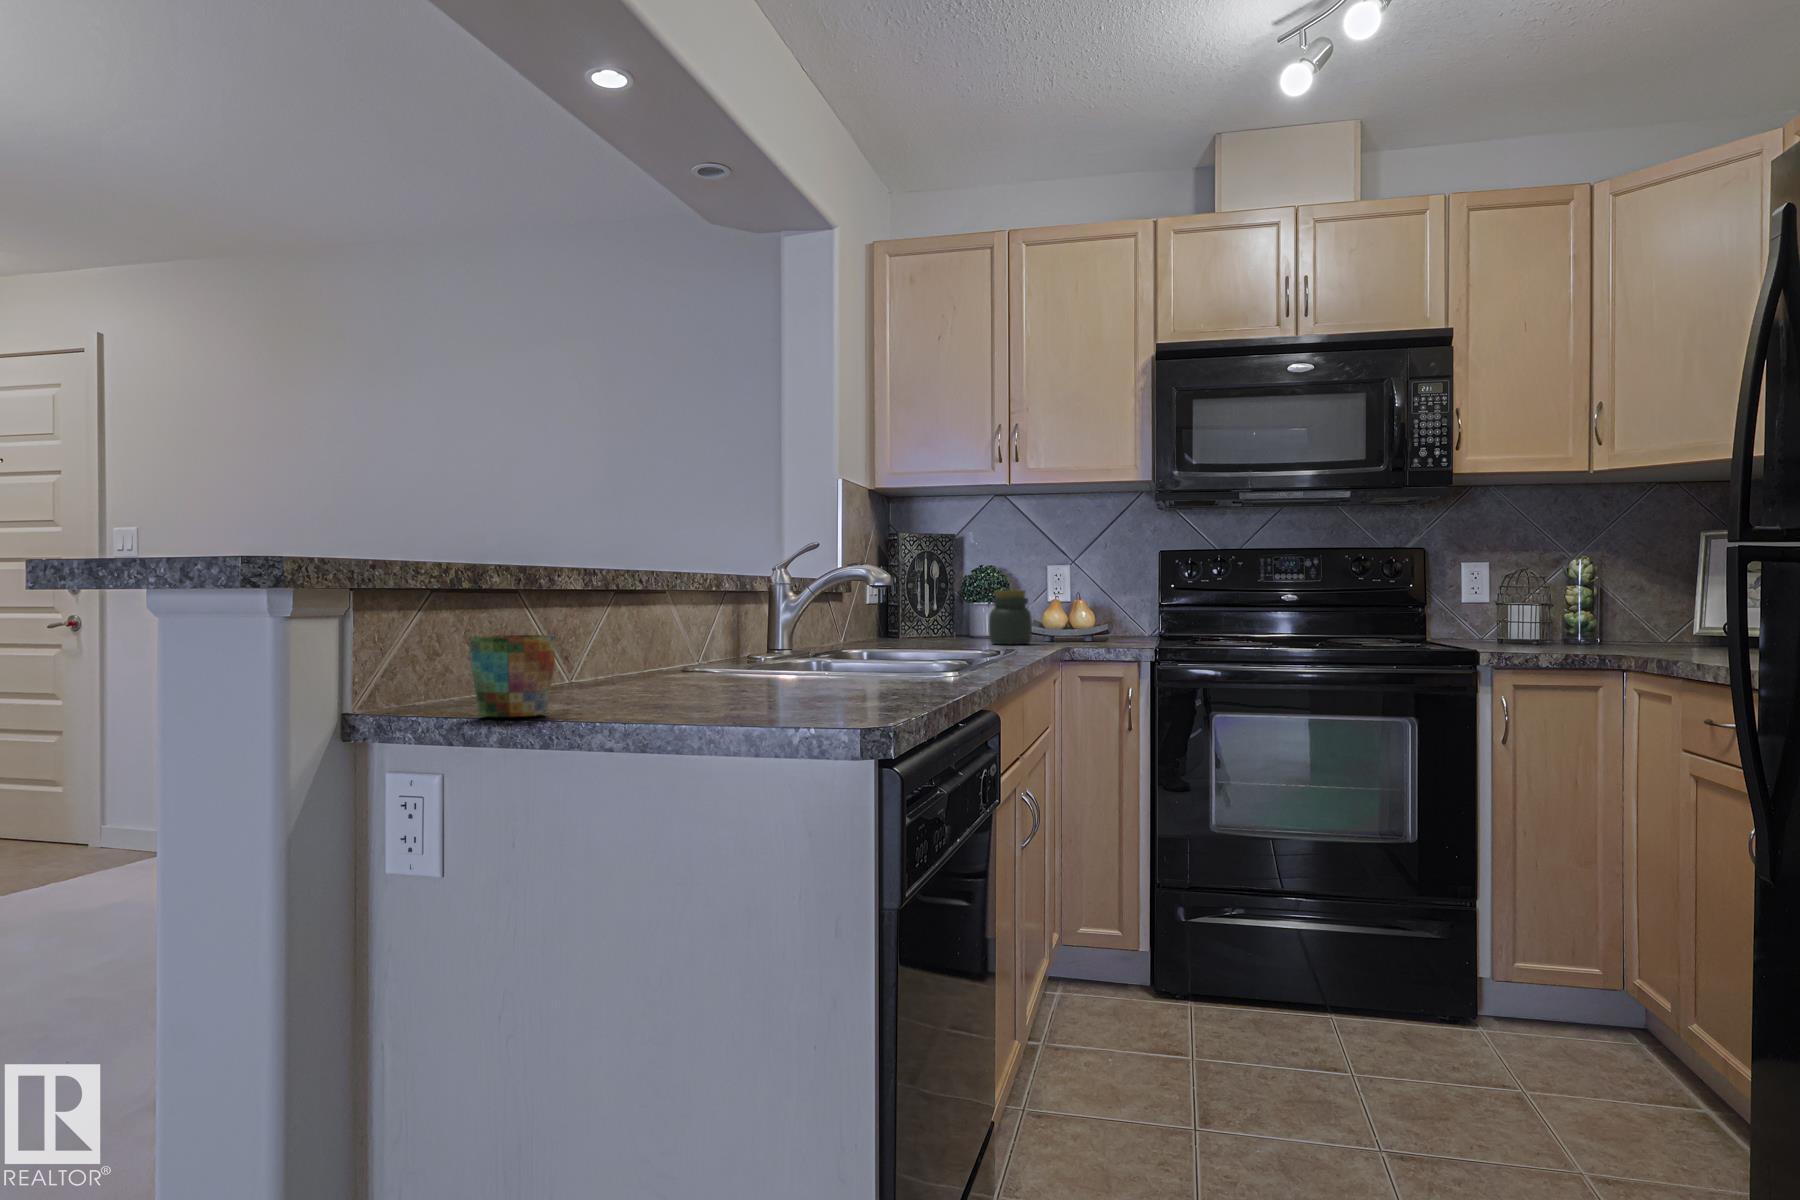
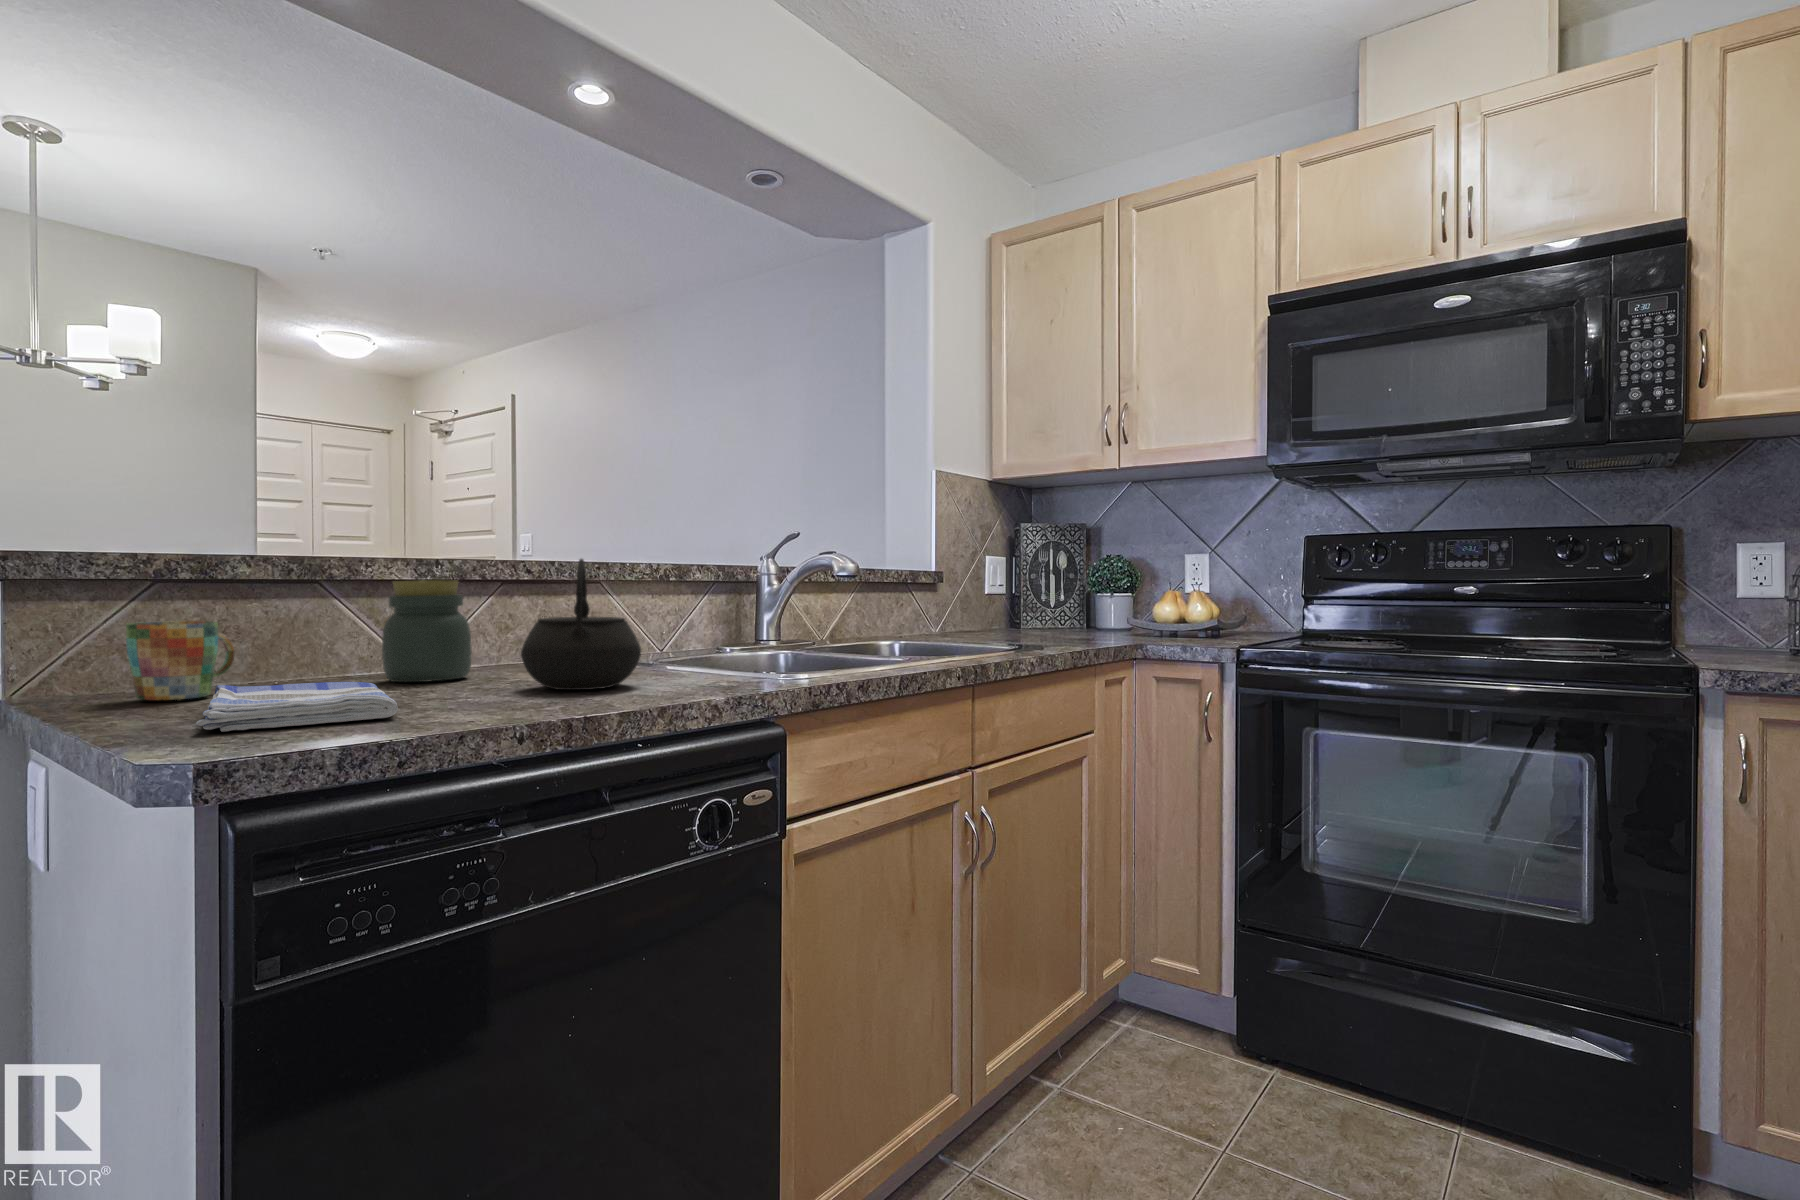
kettle: none [789,570,895,693] -> present [521,559,641,690]
jar: present [989,590,1032,644] -> present [382,580,472,682]
dish towel: none [628,691,861,727] -> present [196,682,398,732]

